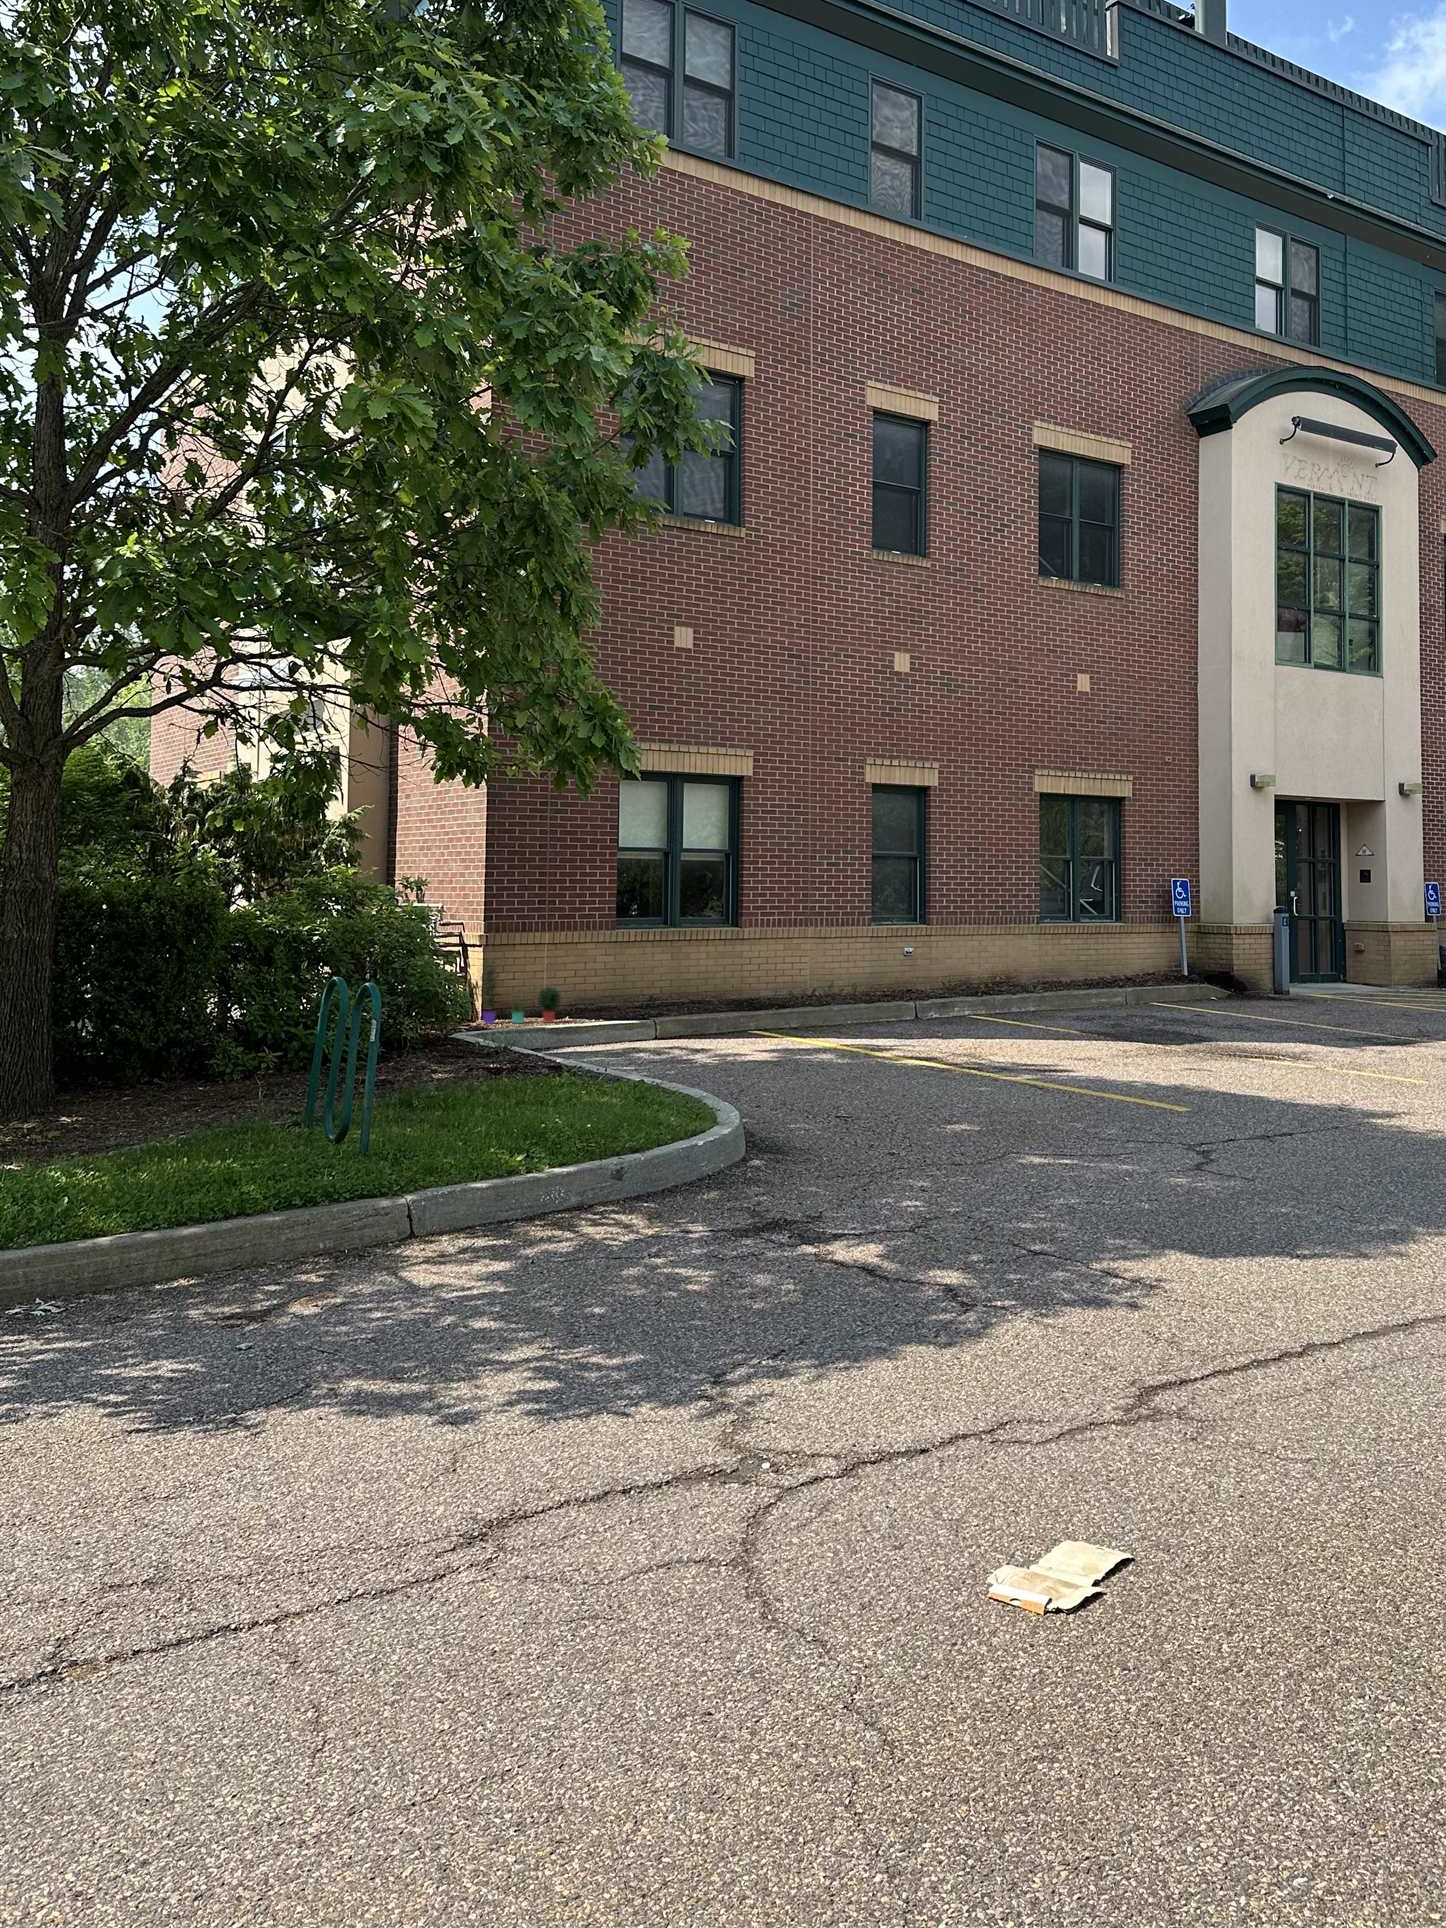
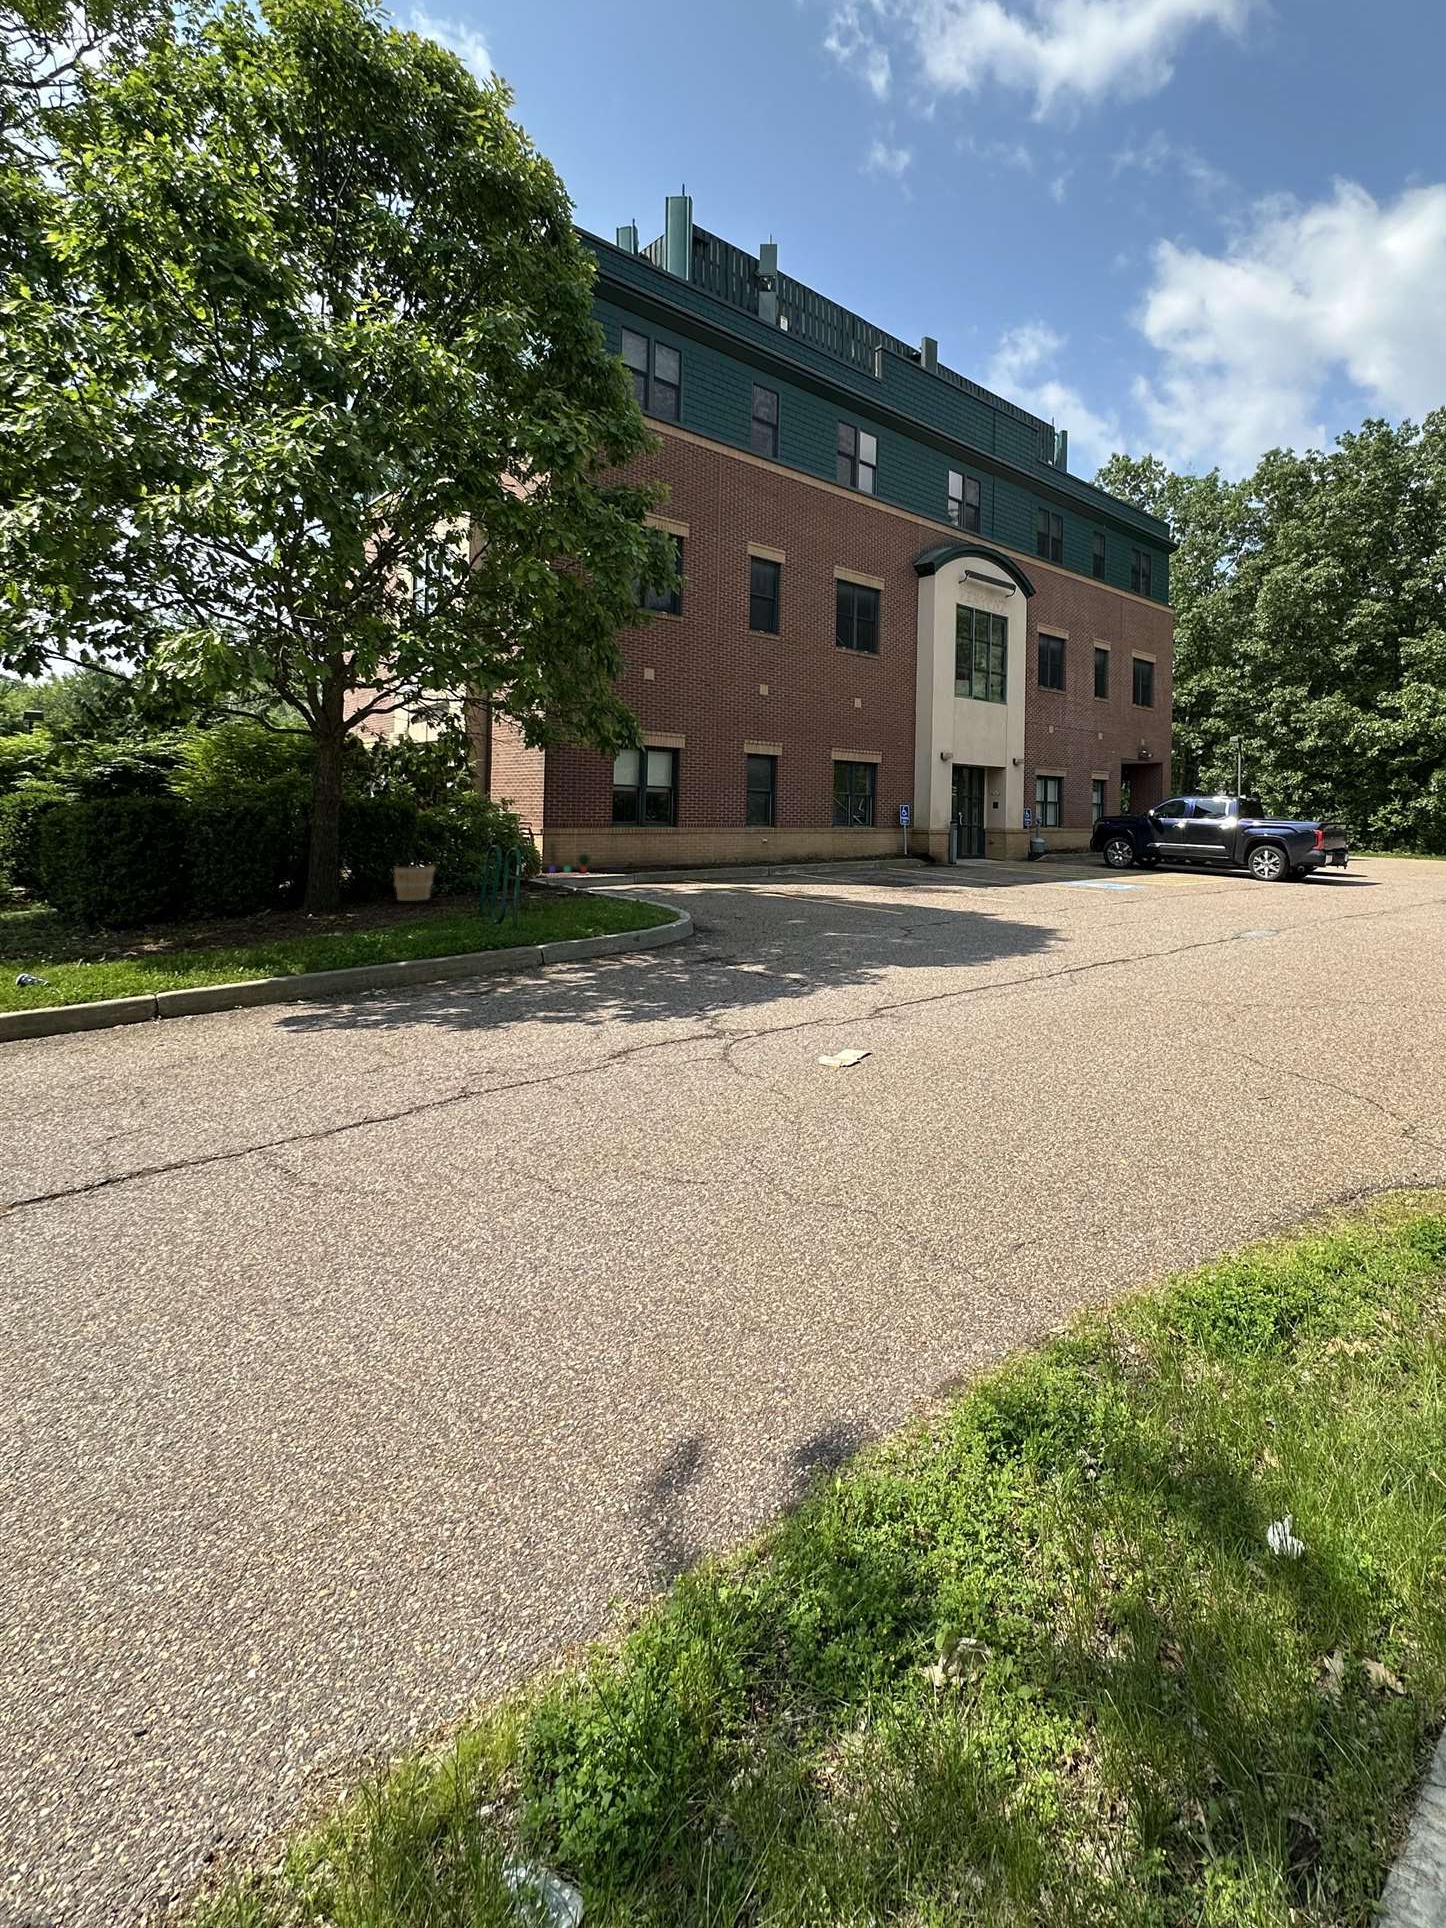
wooden bucket: none [159,1016,244,1090] -> present [394,866,435,901]

